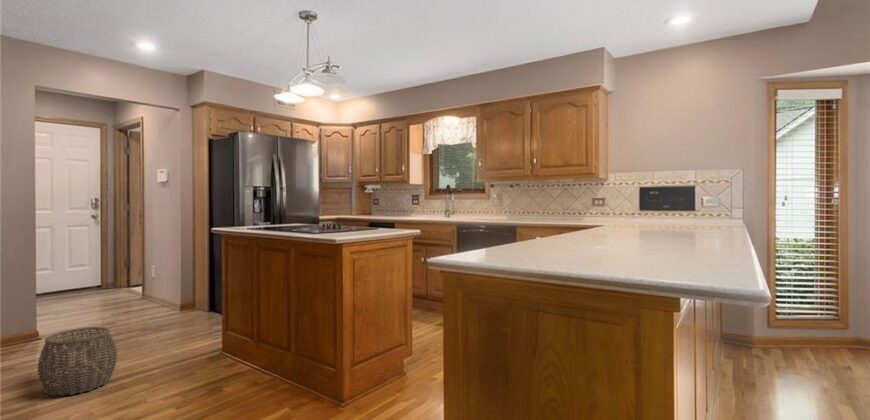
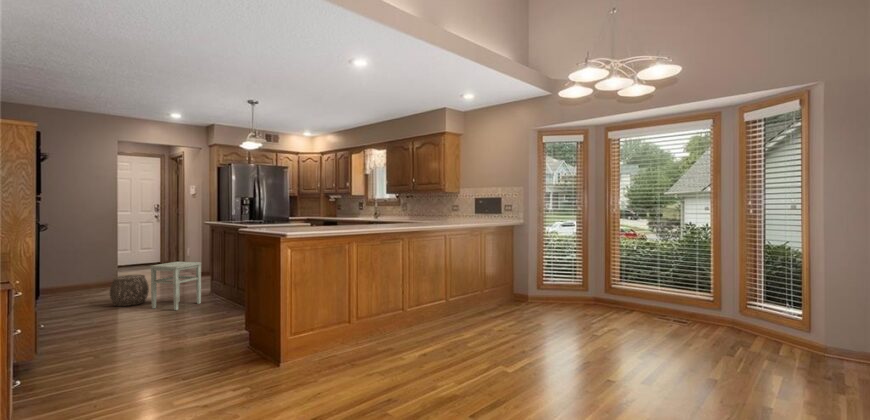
stool: none [128,300,225,402] -> present [150,262,202,310]

